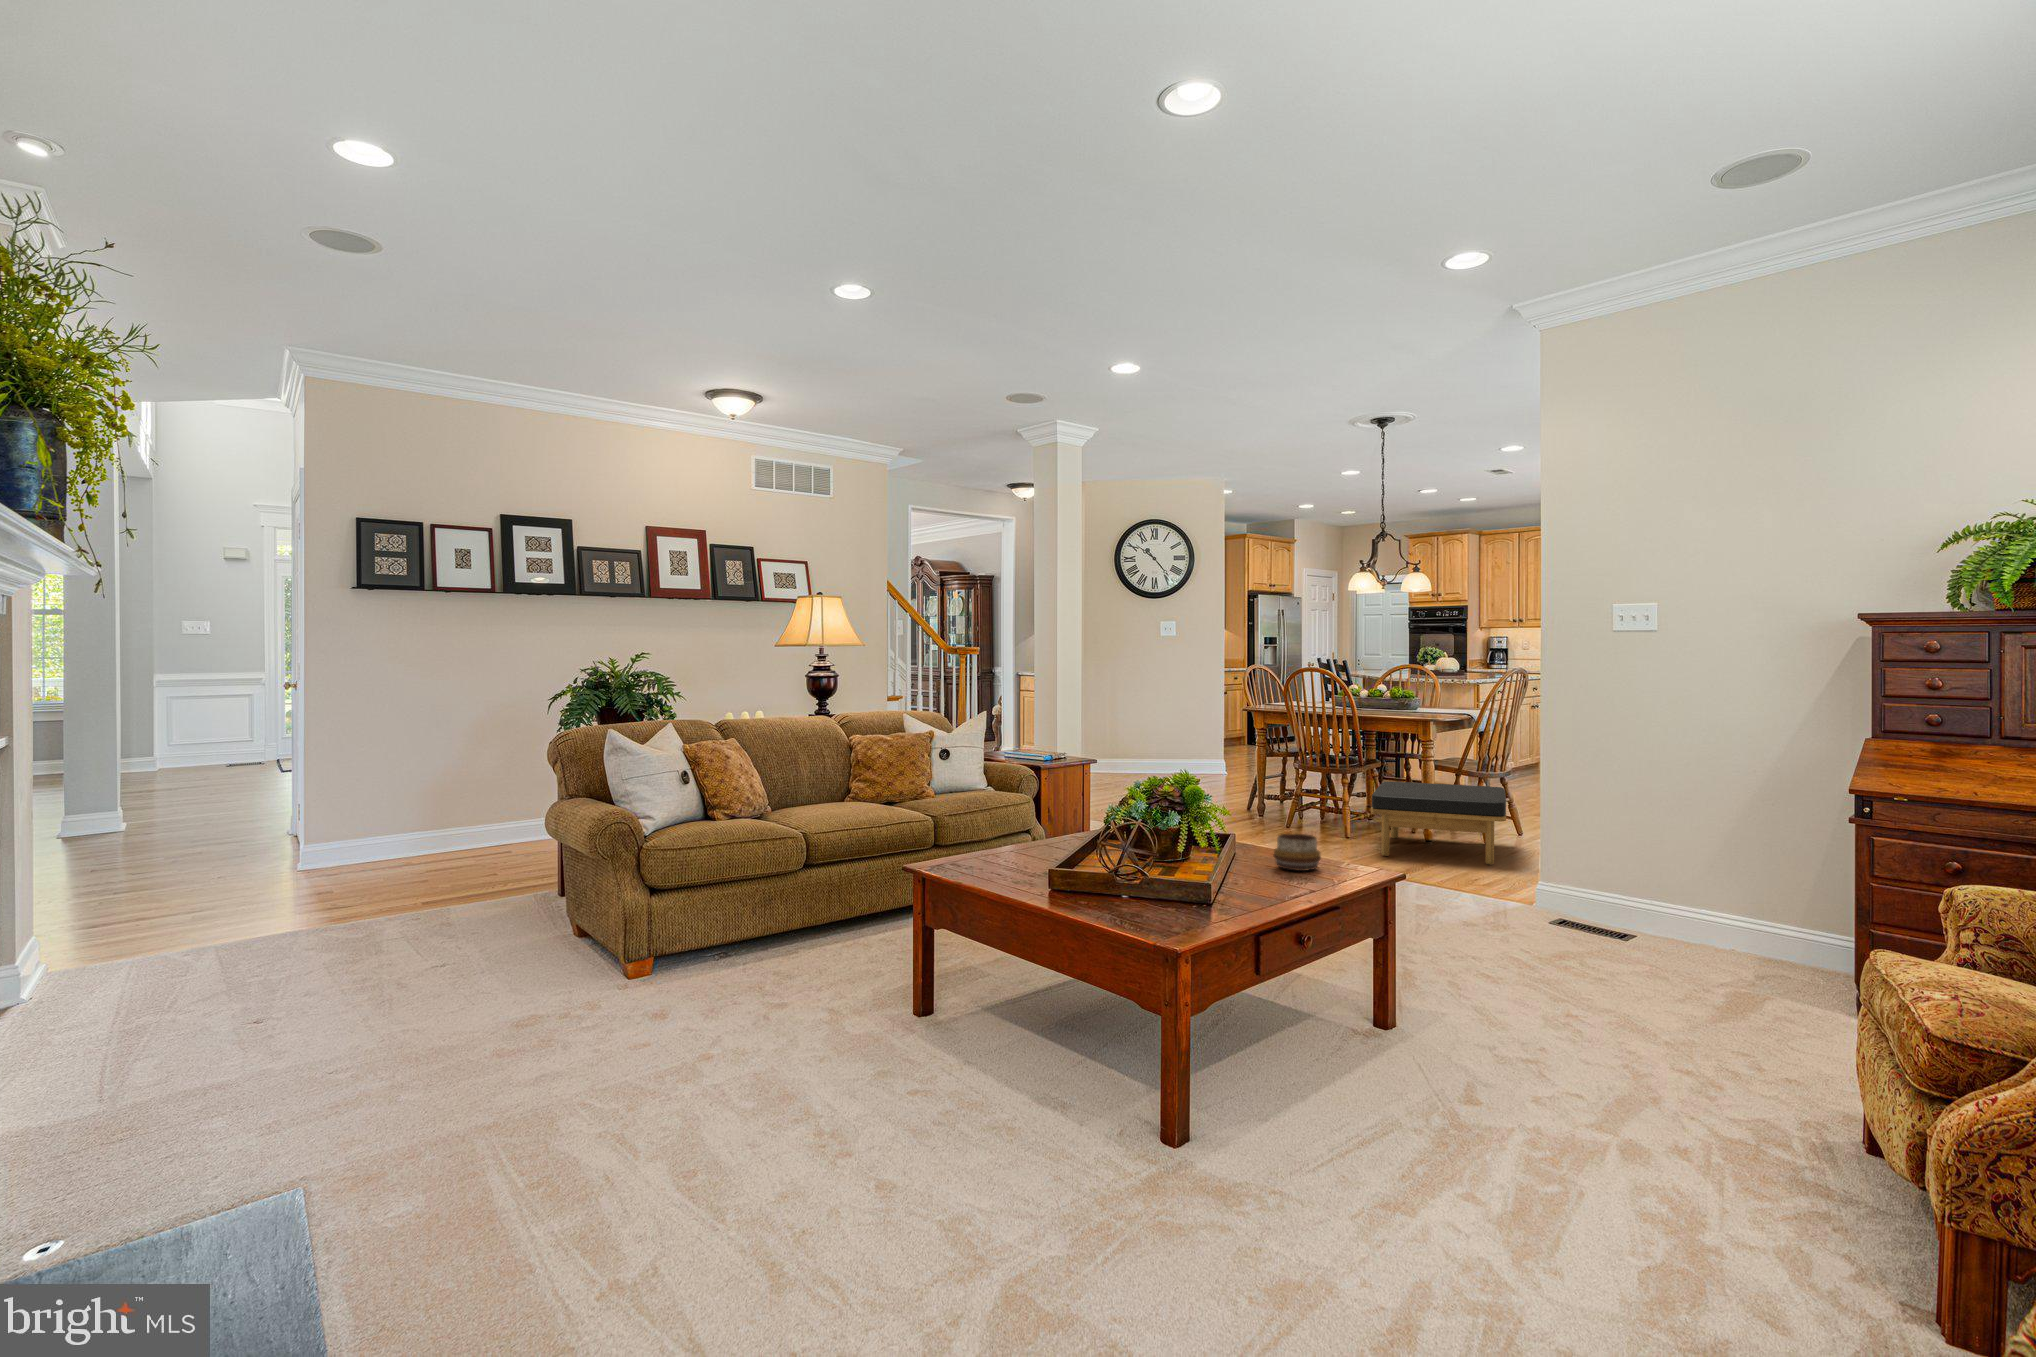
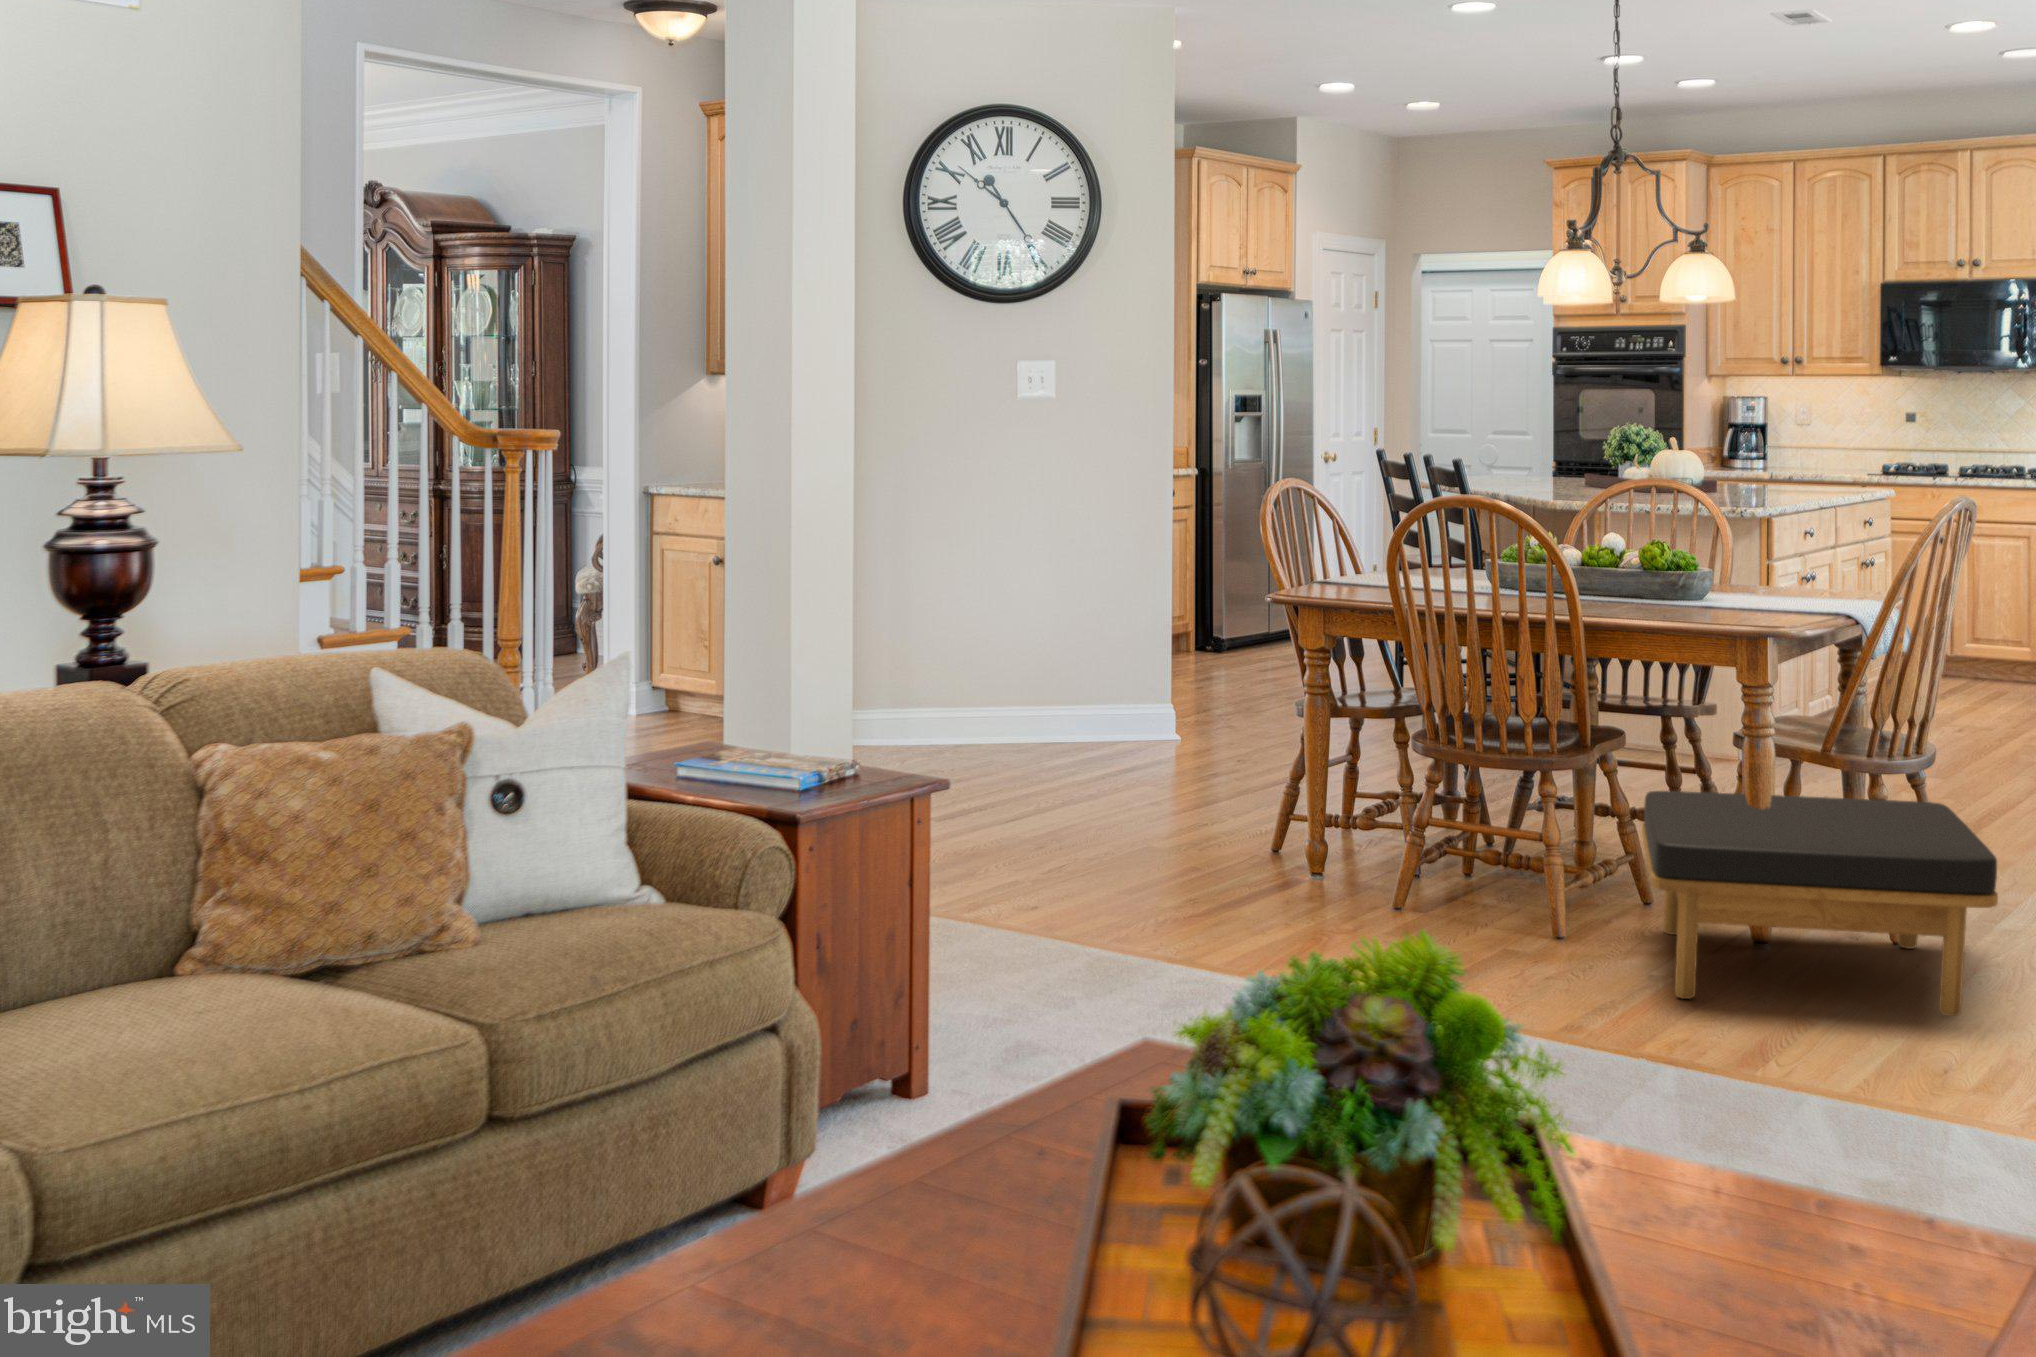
decorative bowl: present [1273,833,1321,871] -> none [1748,1152,1919,1299]

